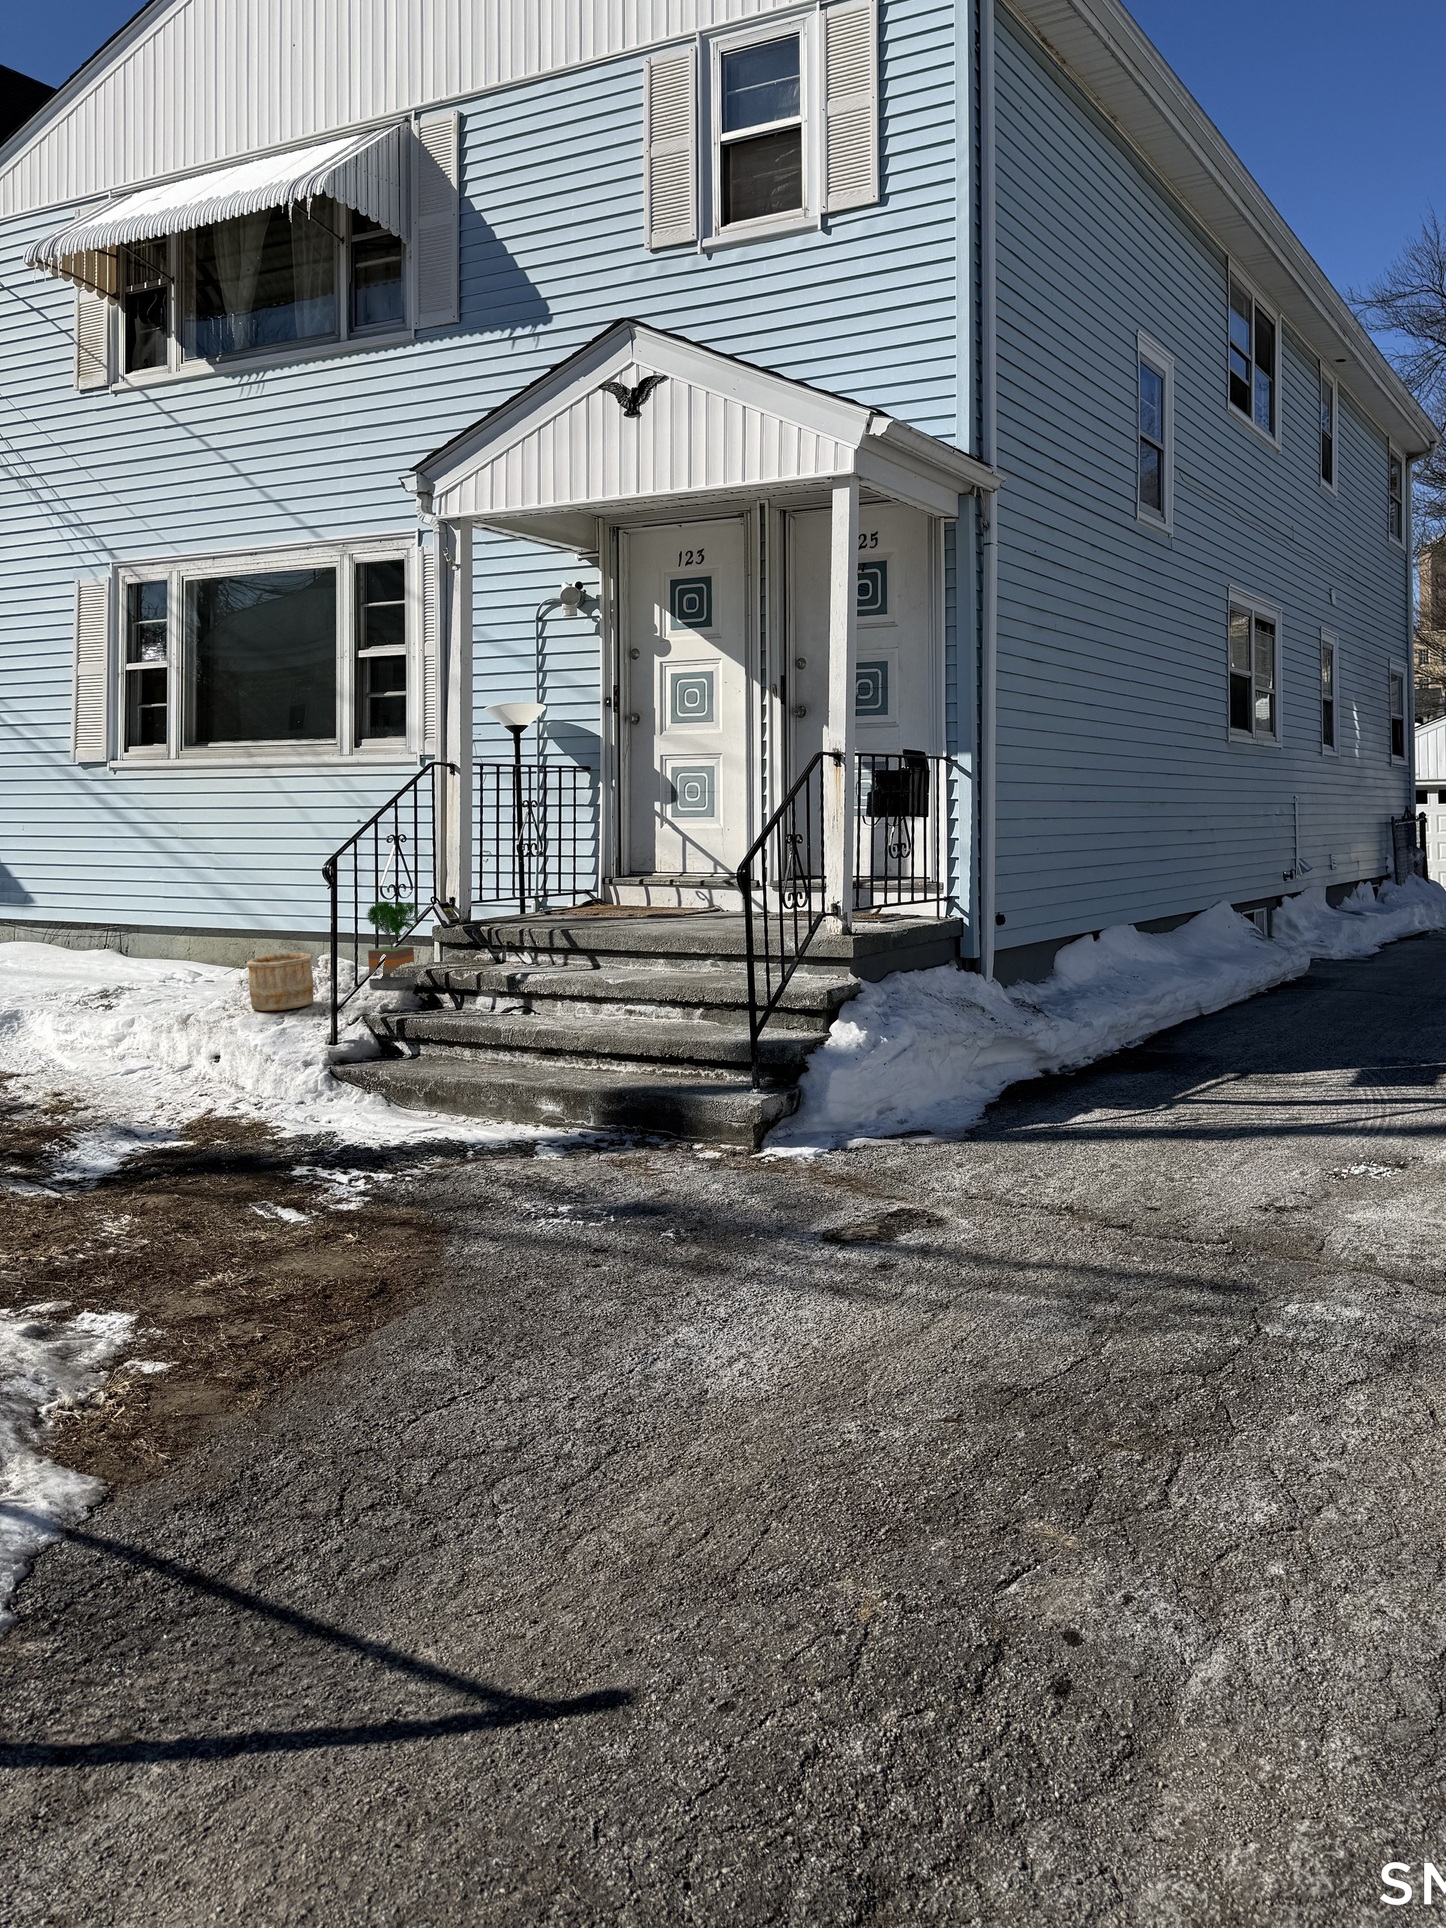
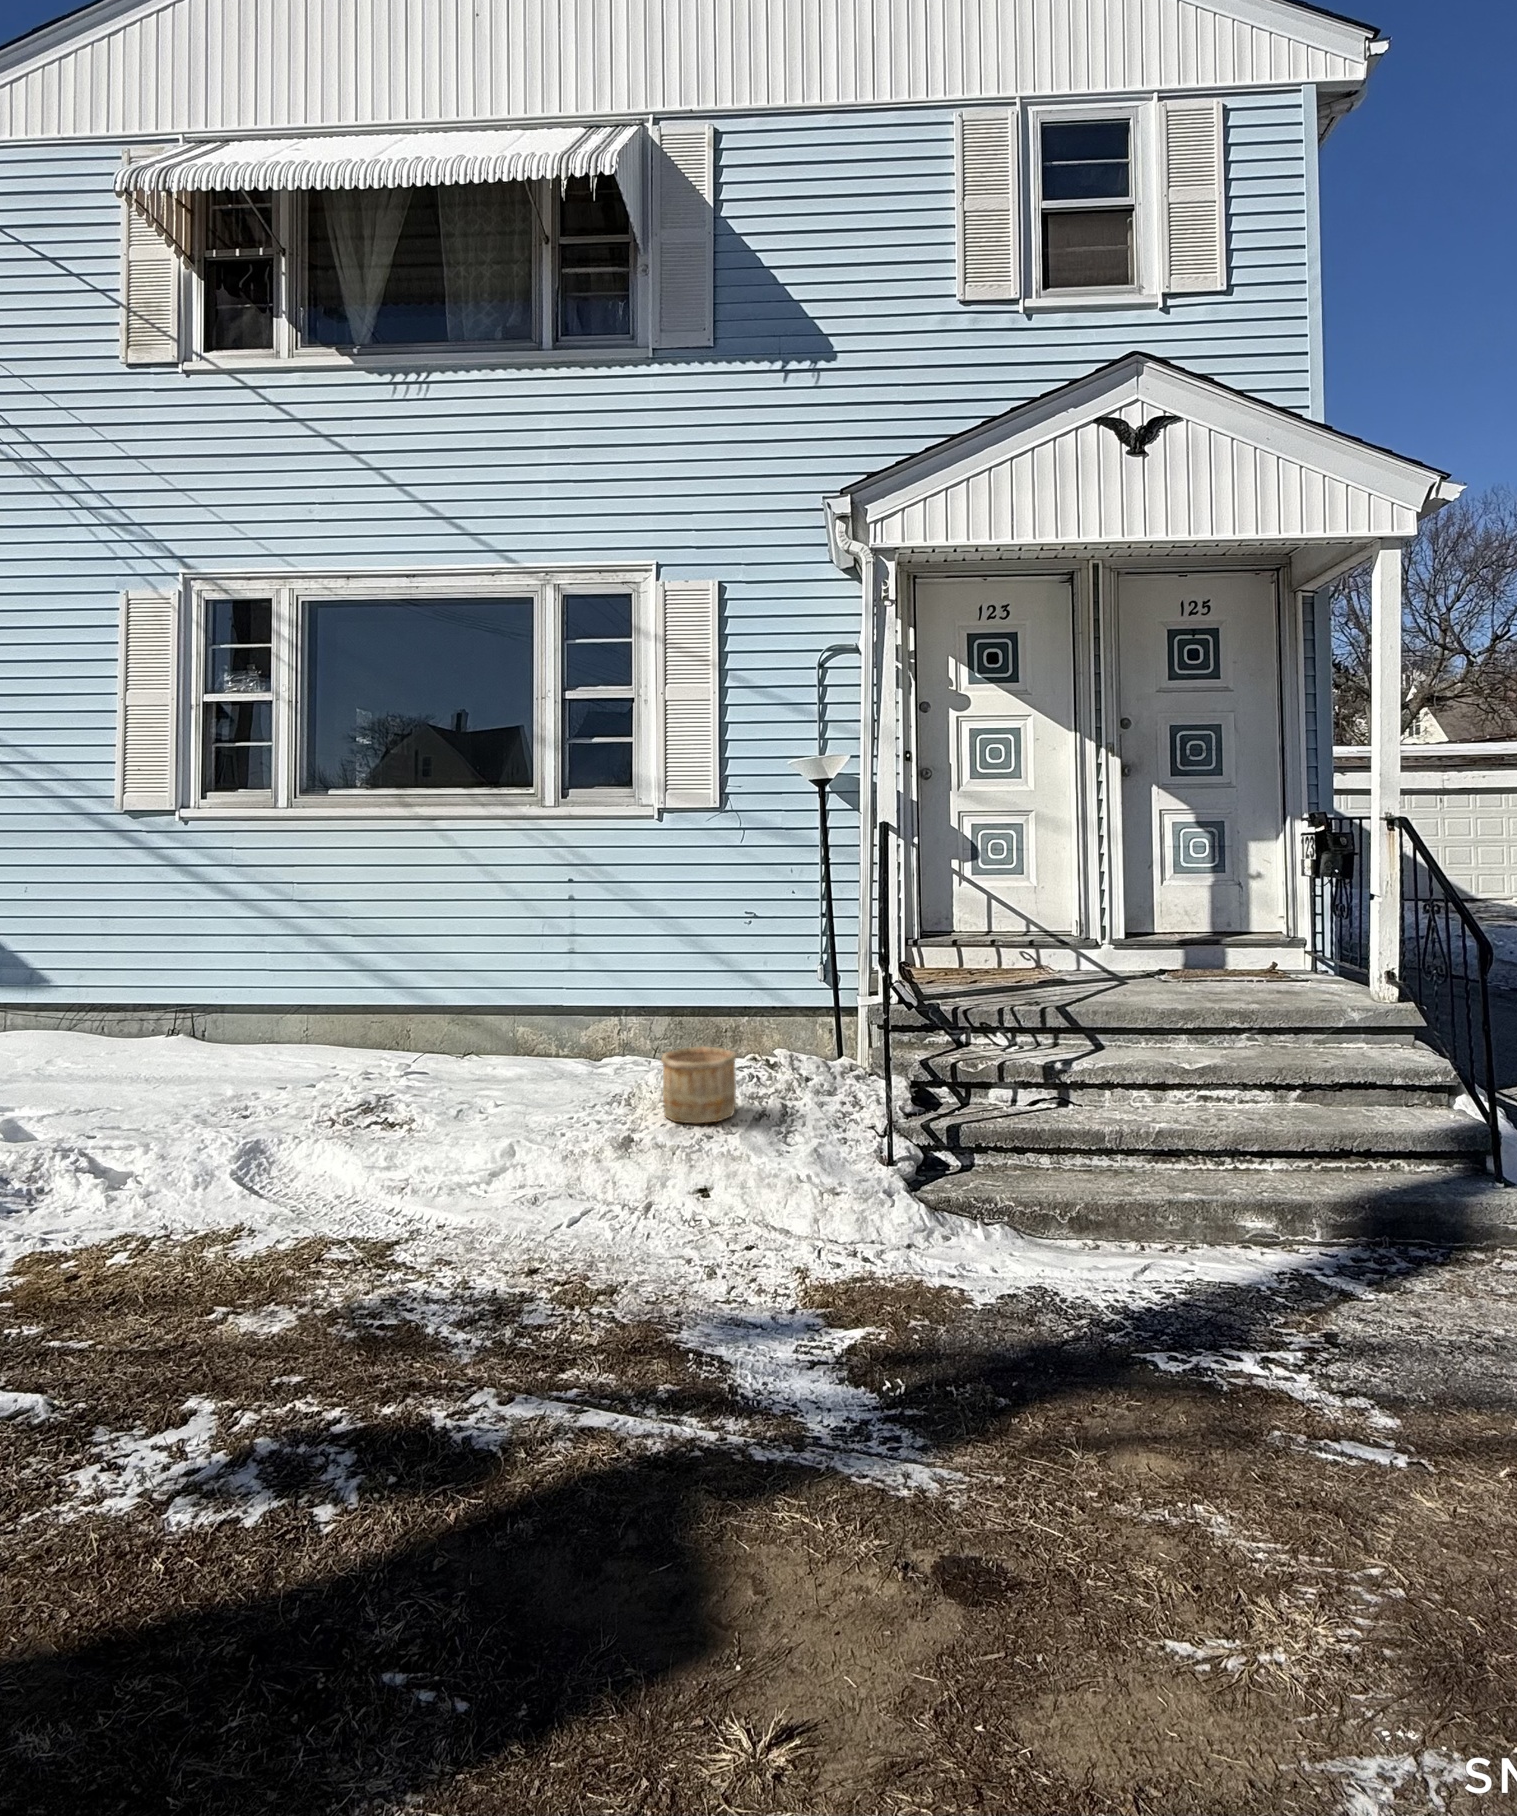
potted tree: present [367,901,420,990] -> none [727,977,797,1085]

